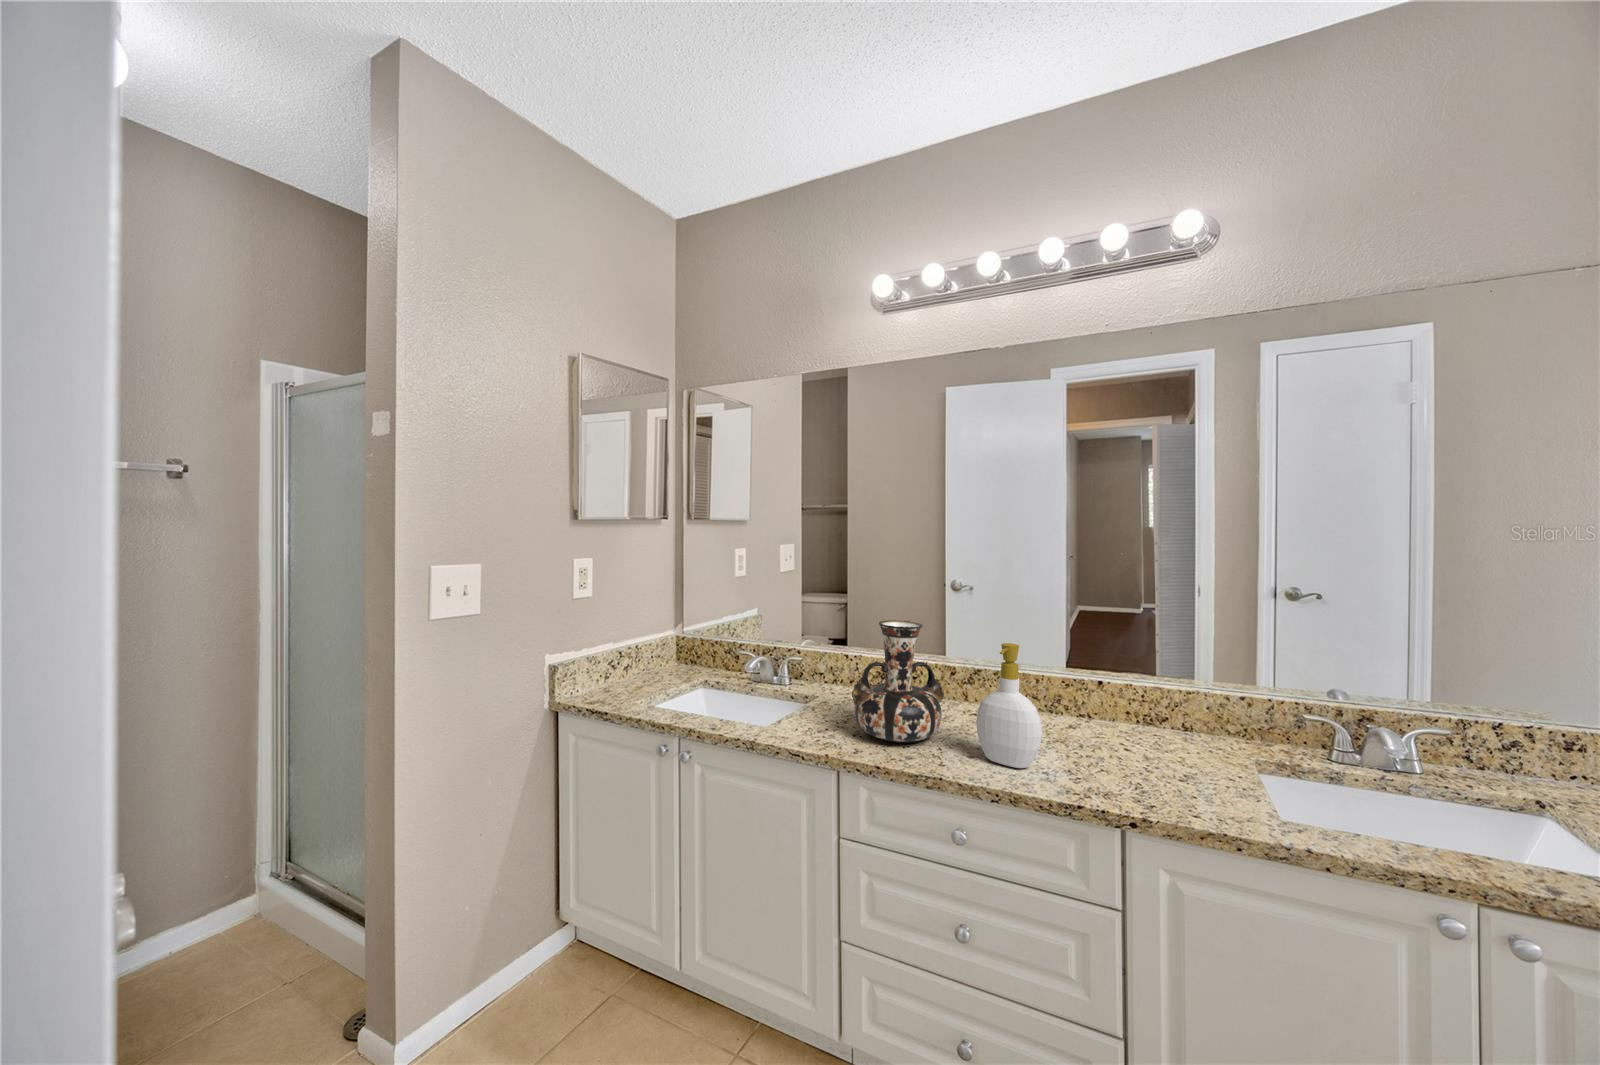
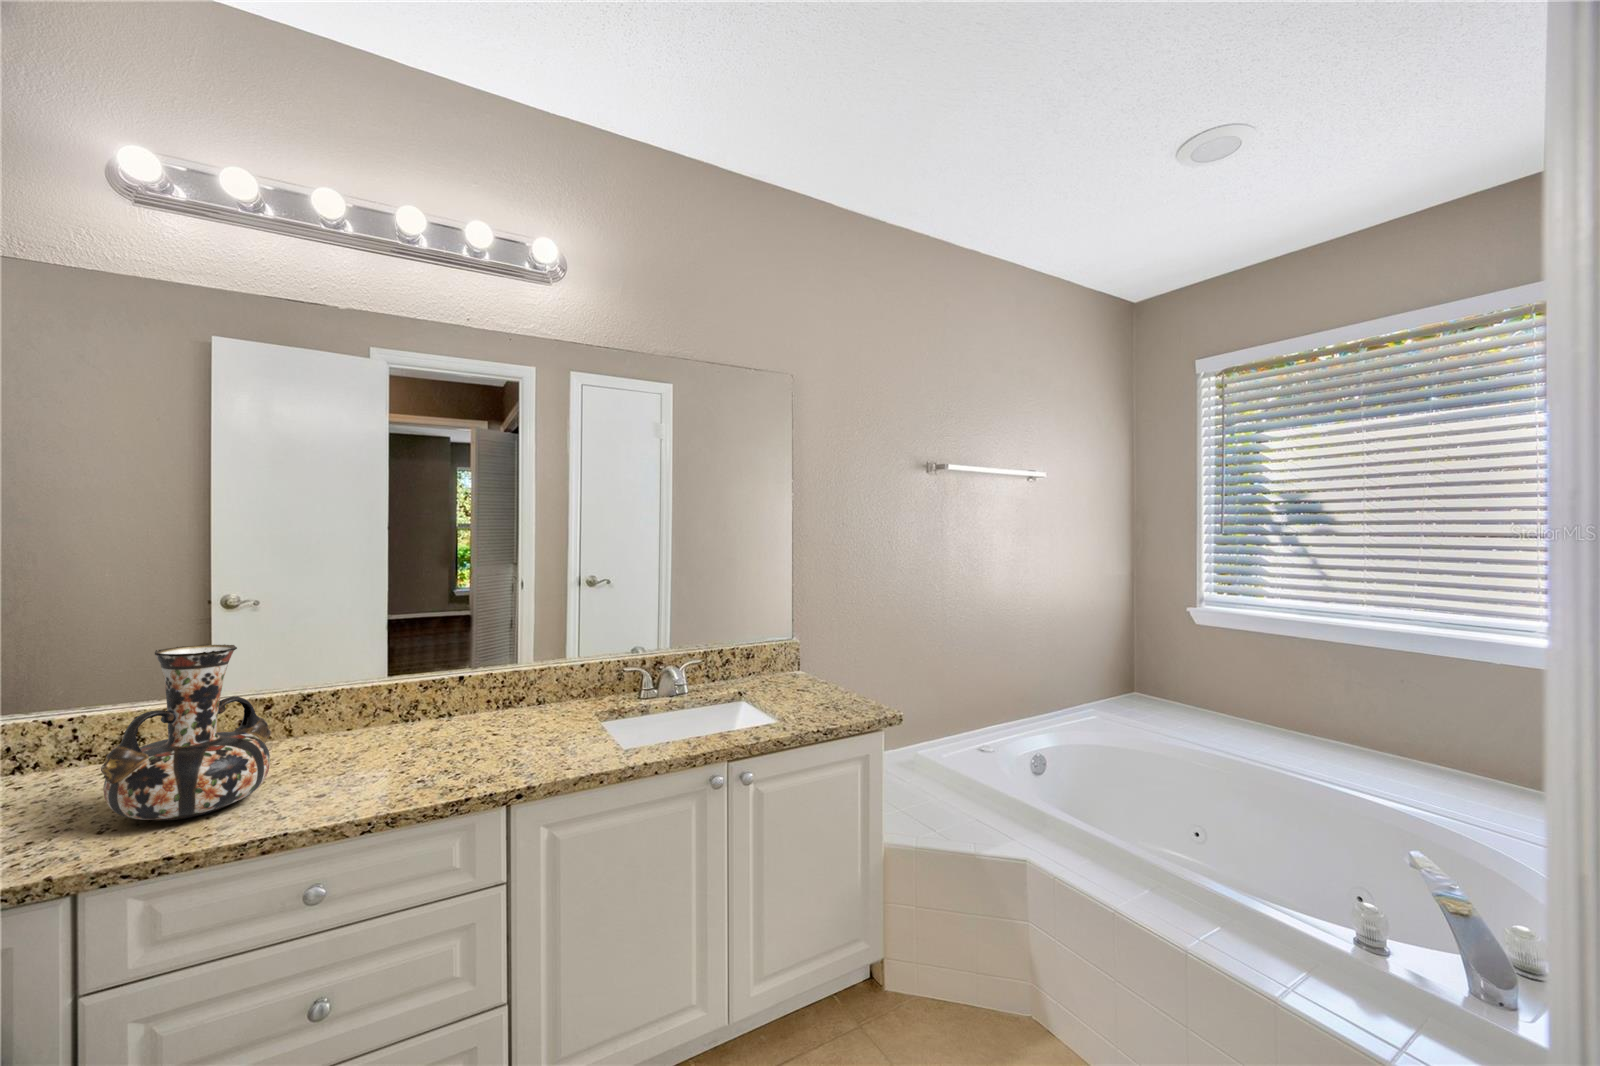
soap bottle: present [976,643,1042,768] -> none [329,649,417,791]

